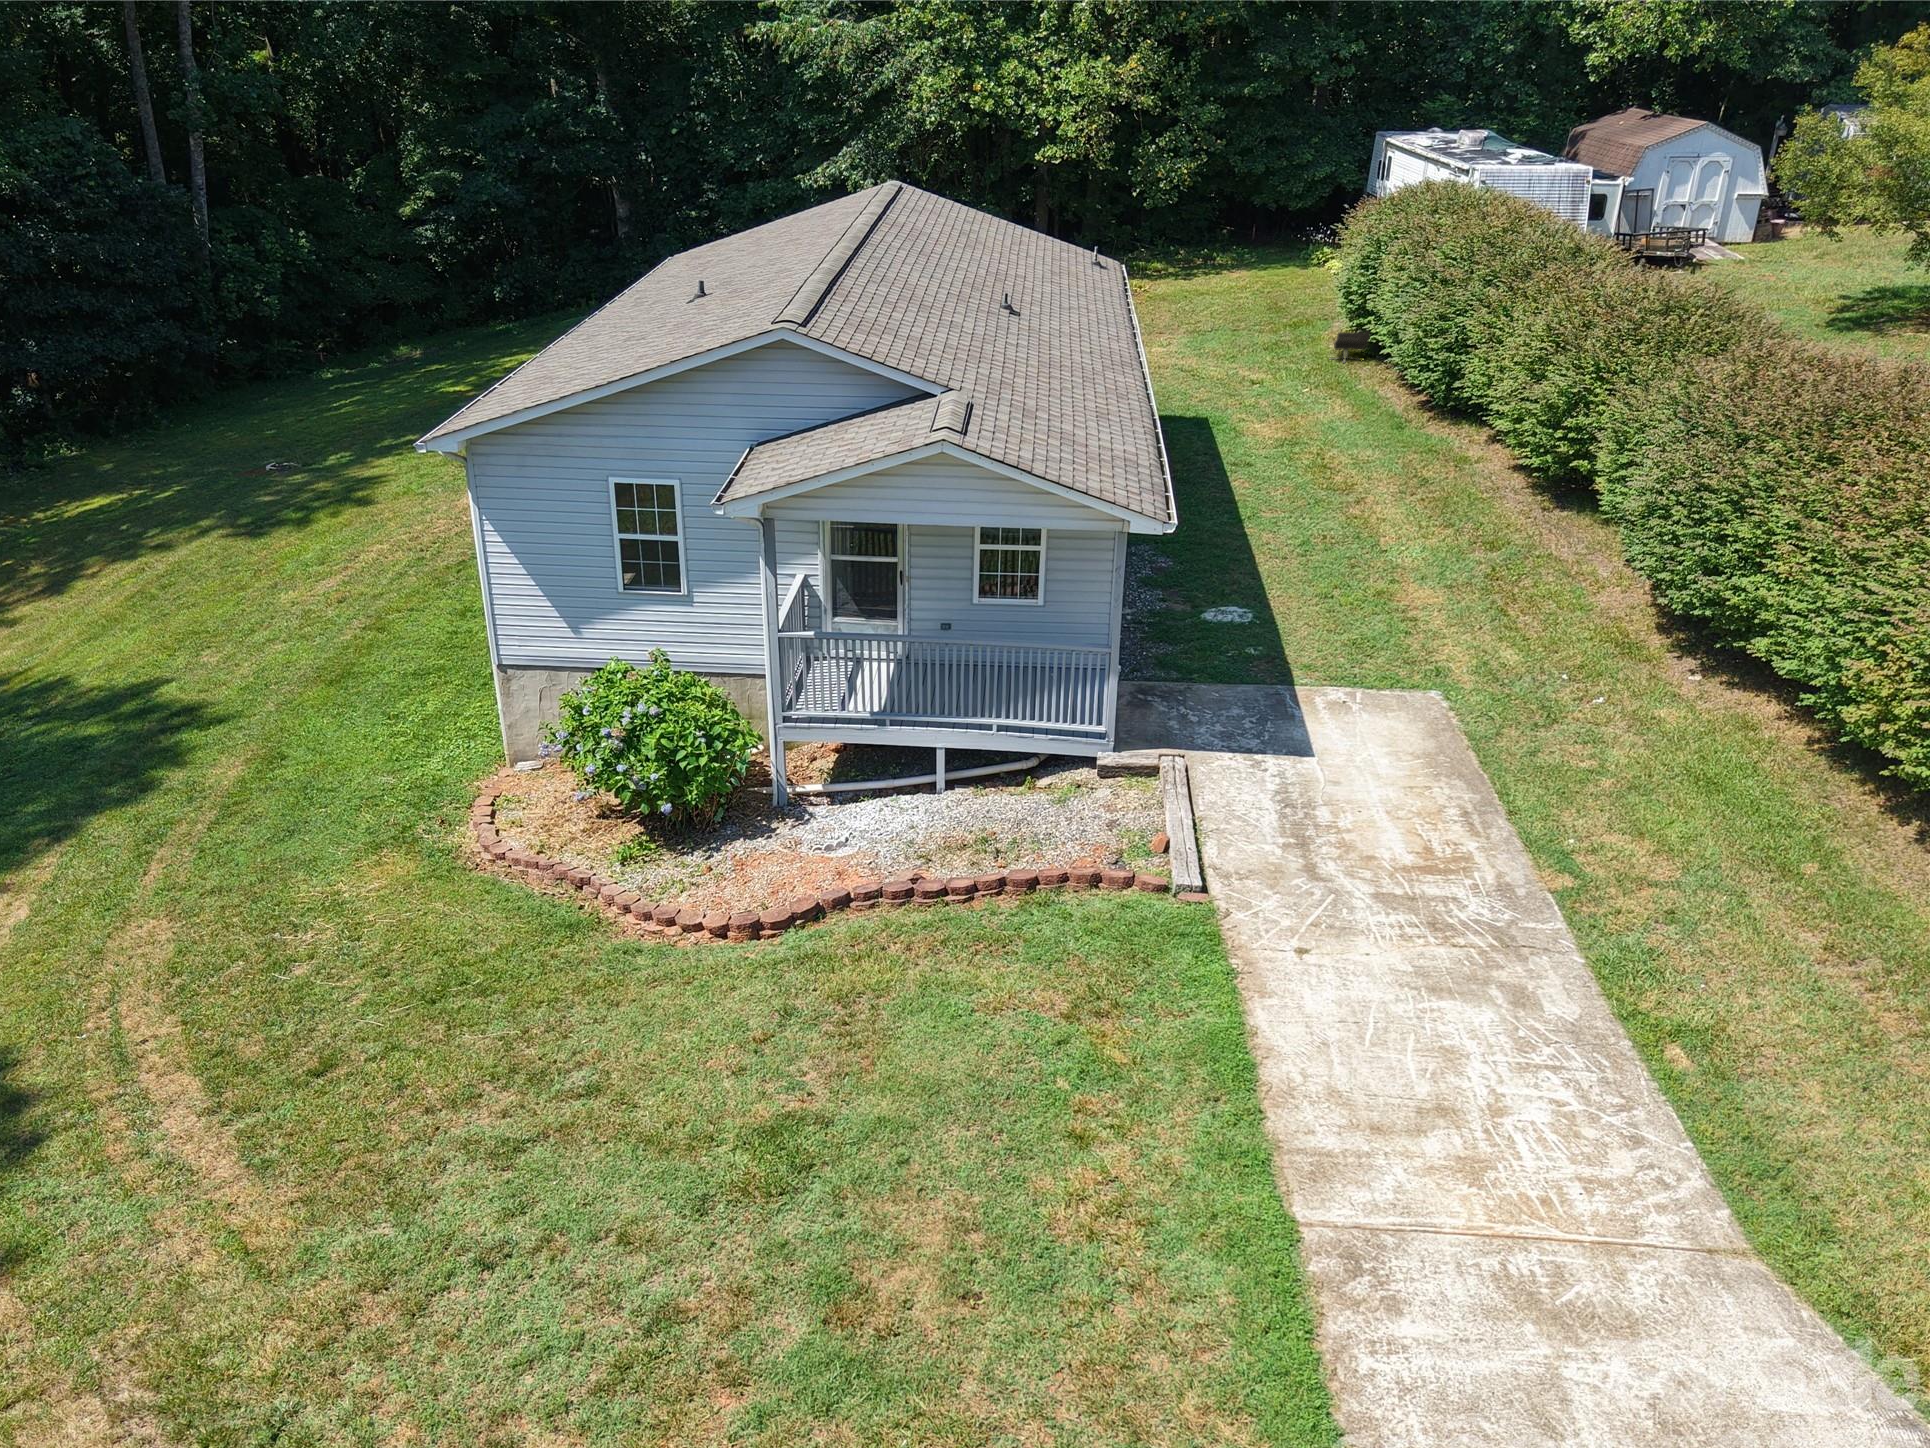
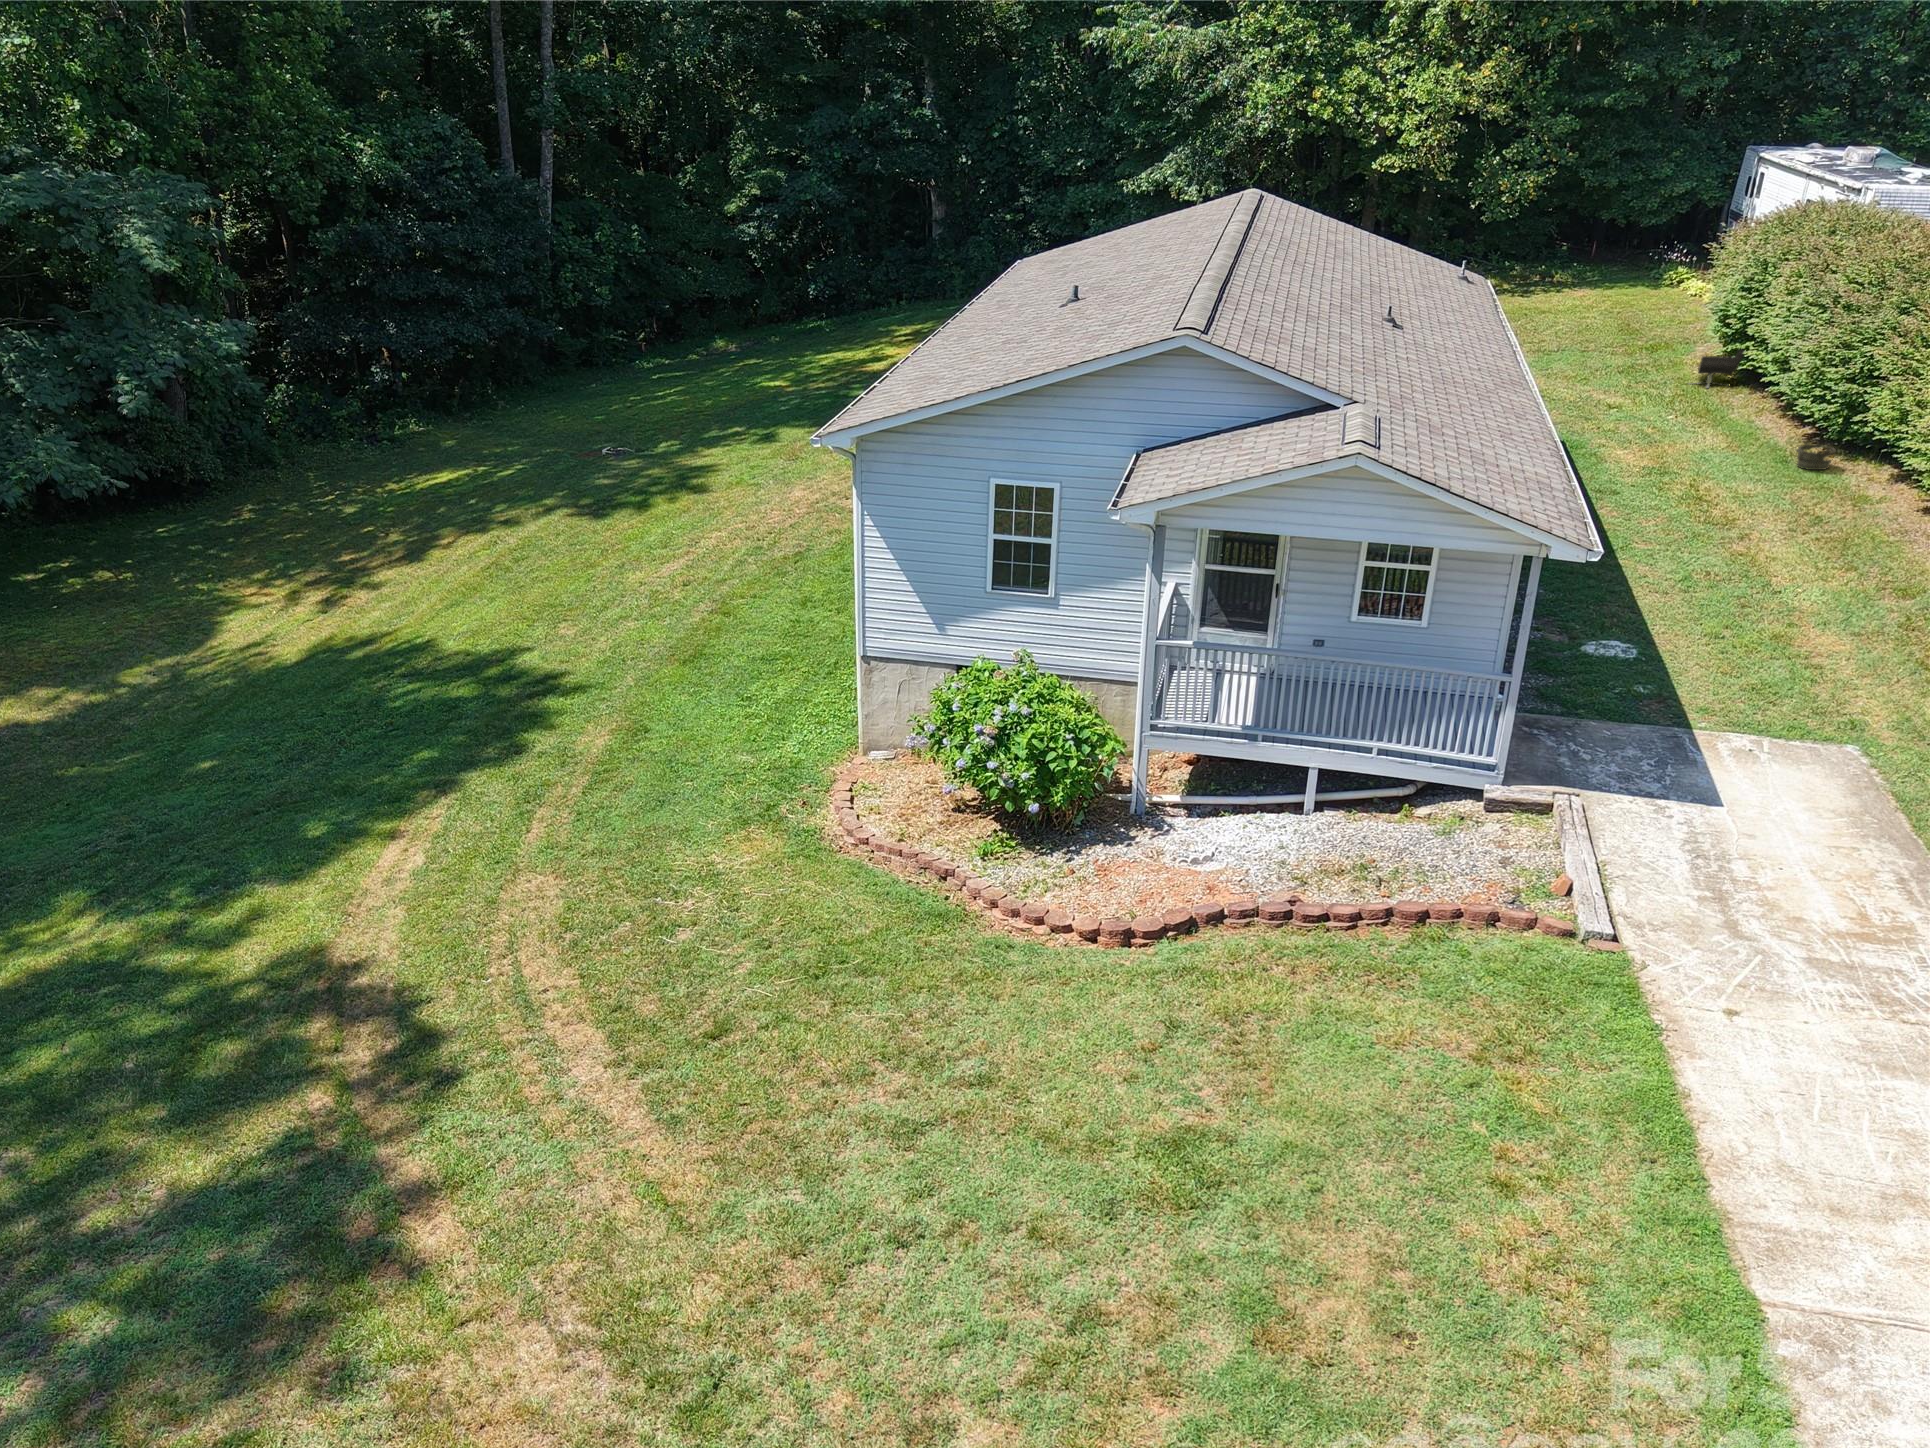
bucket: none [1411,411,1447,437] -> present [1796,443,1836,470]

